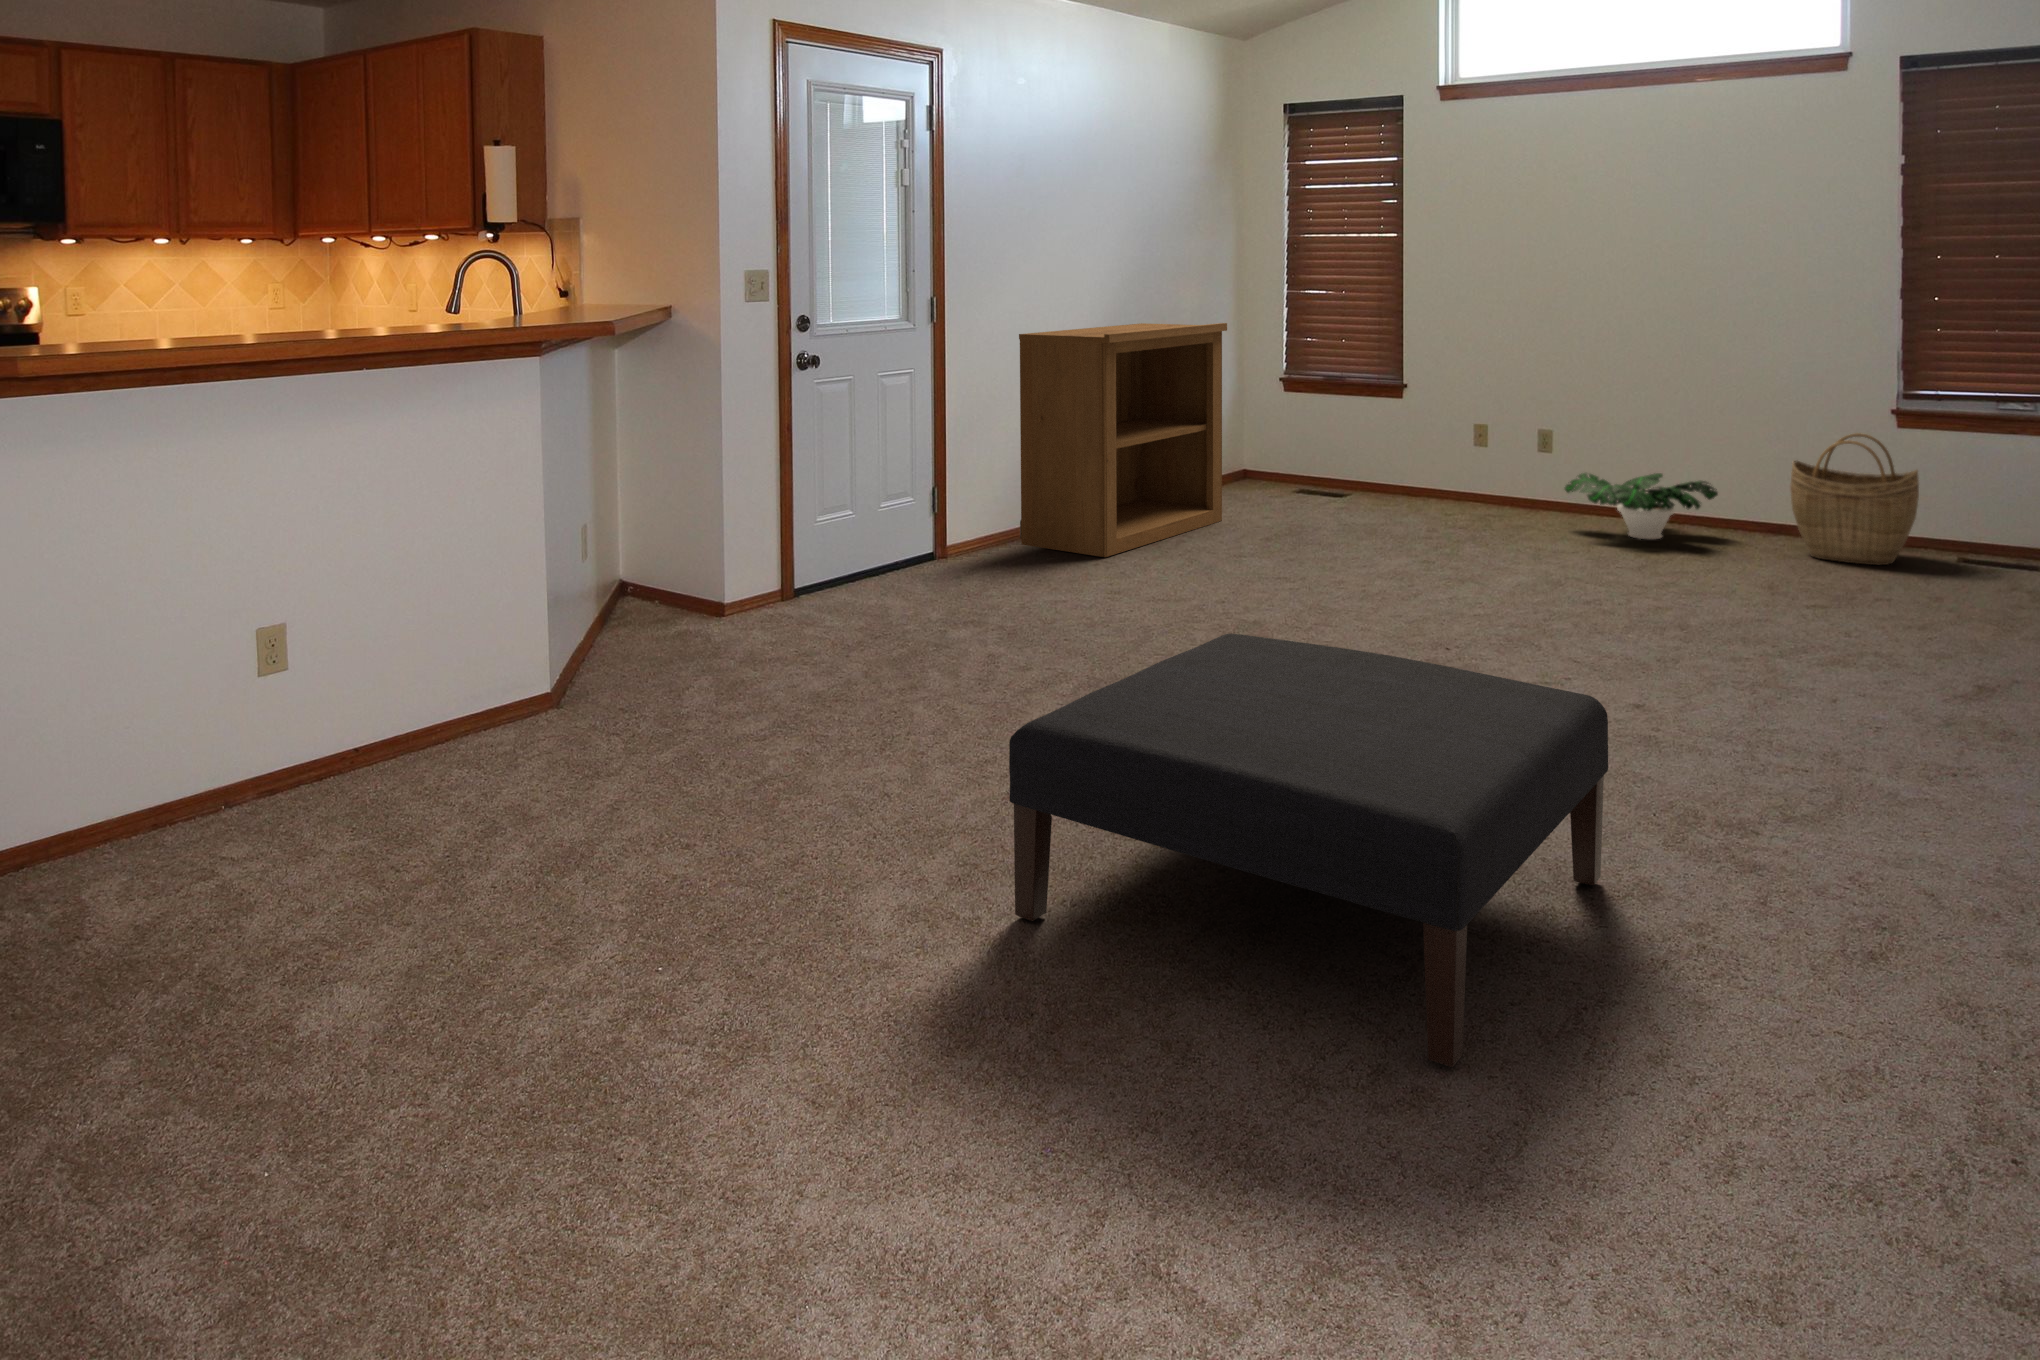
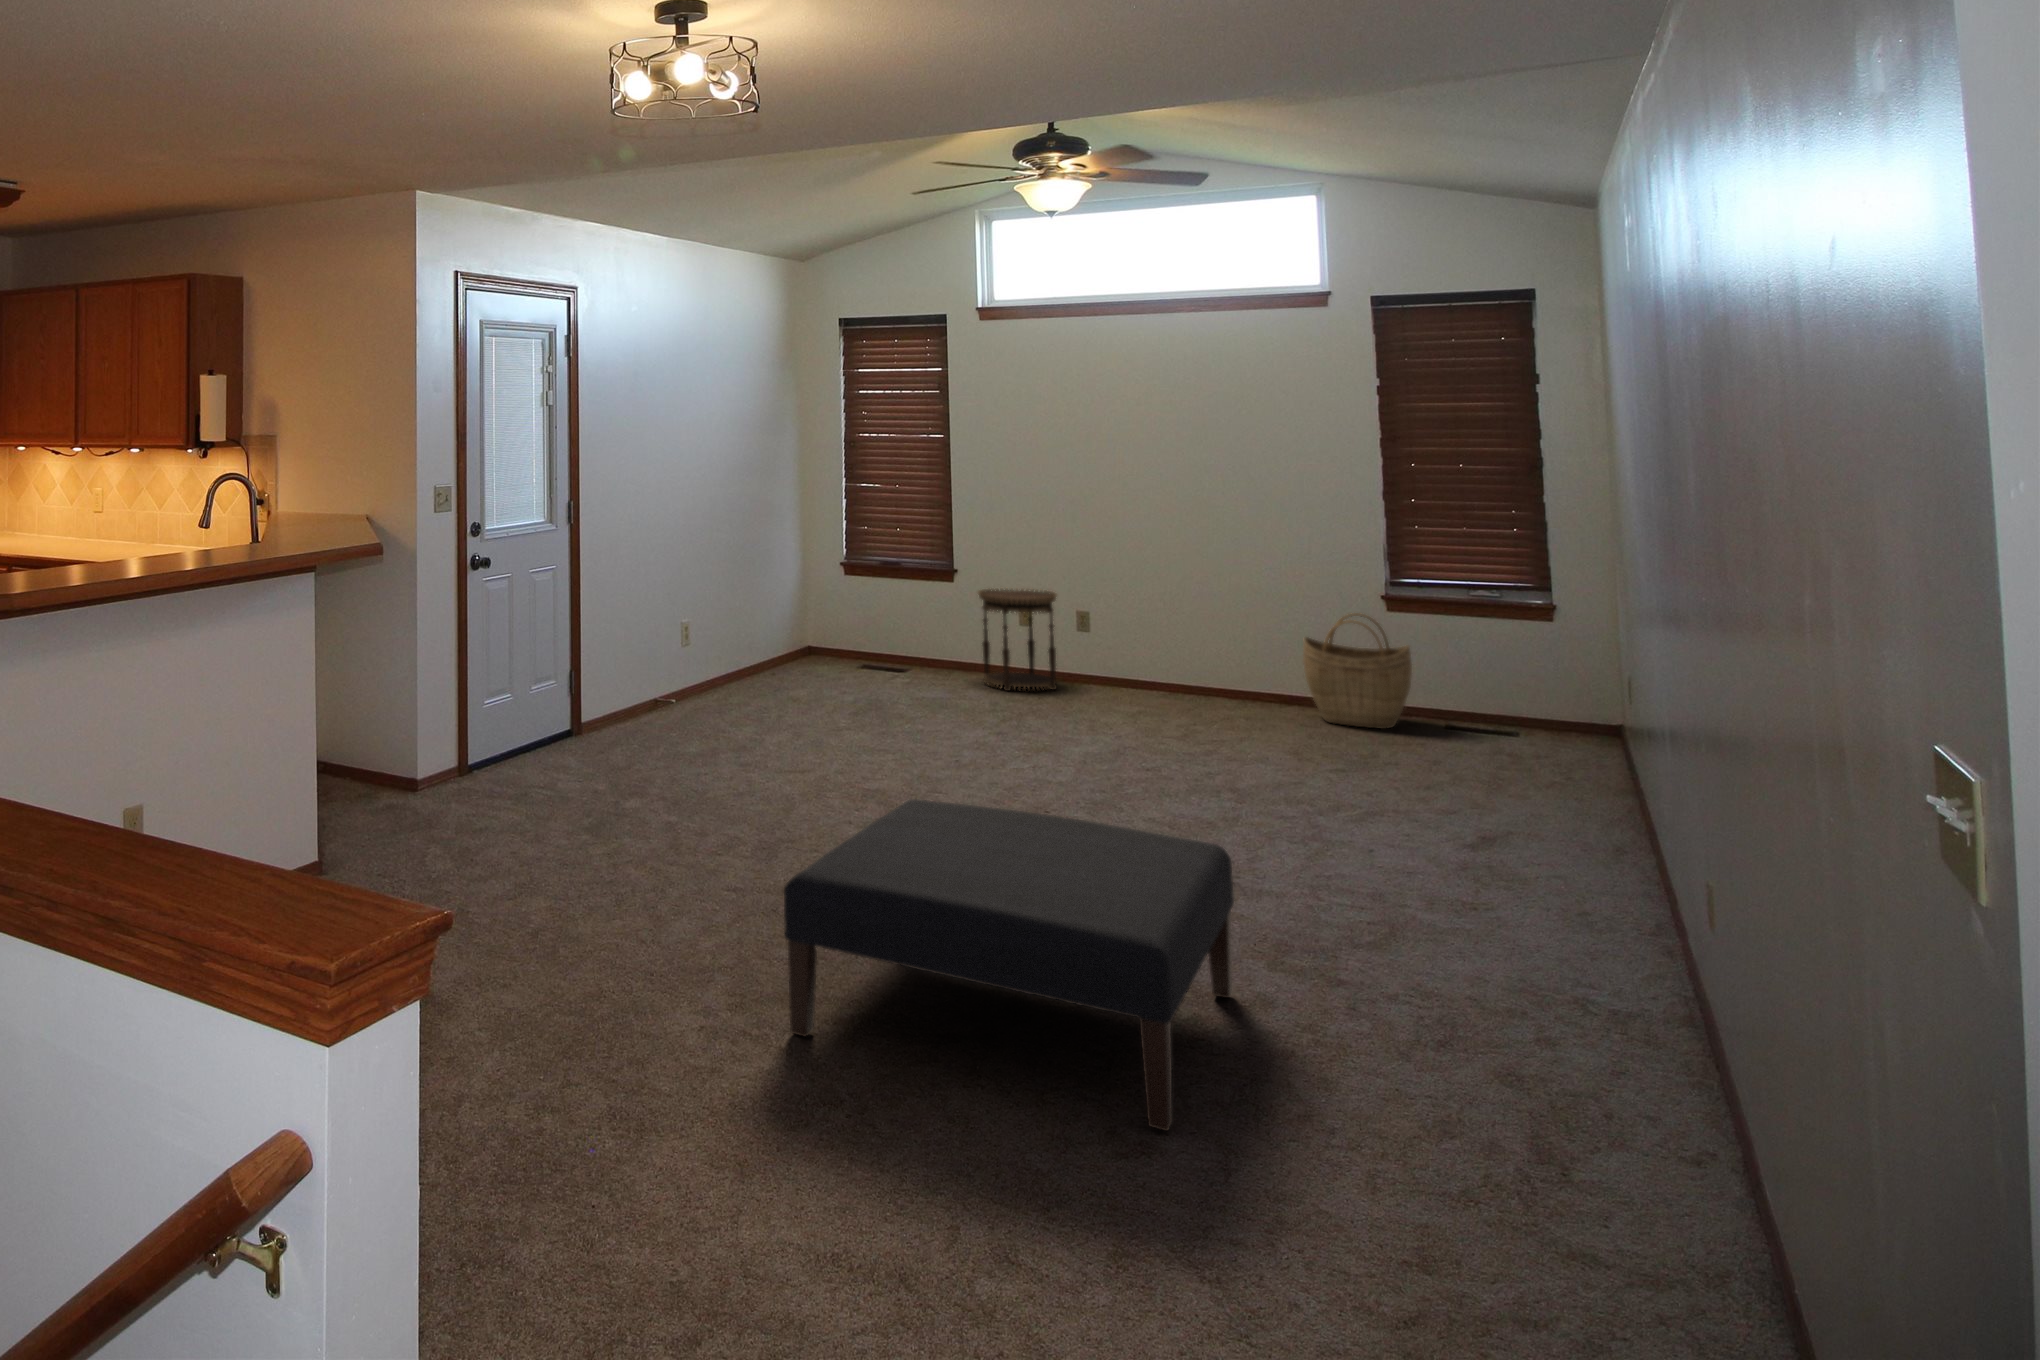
bookshelf: present [1019,323,1227,557] -> none [638,517,809,731]
side table: none [1422,405,1513,520] -> present [978,588,1057,691]
potted plant: present [1565,473,1718,539] -> none [1108,648,1241,708]

